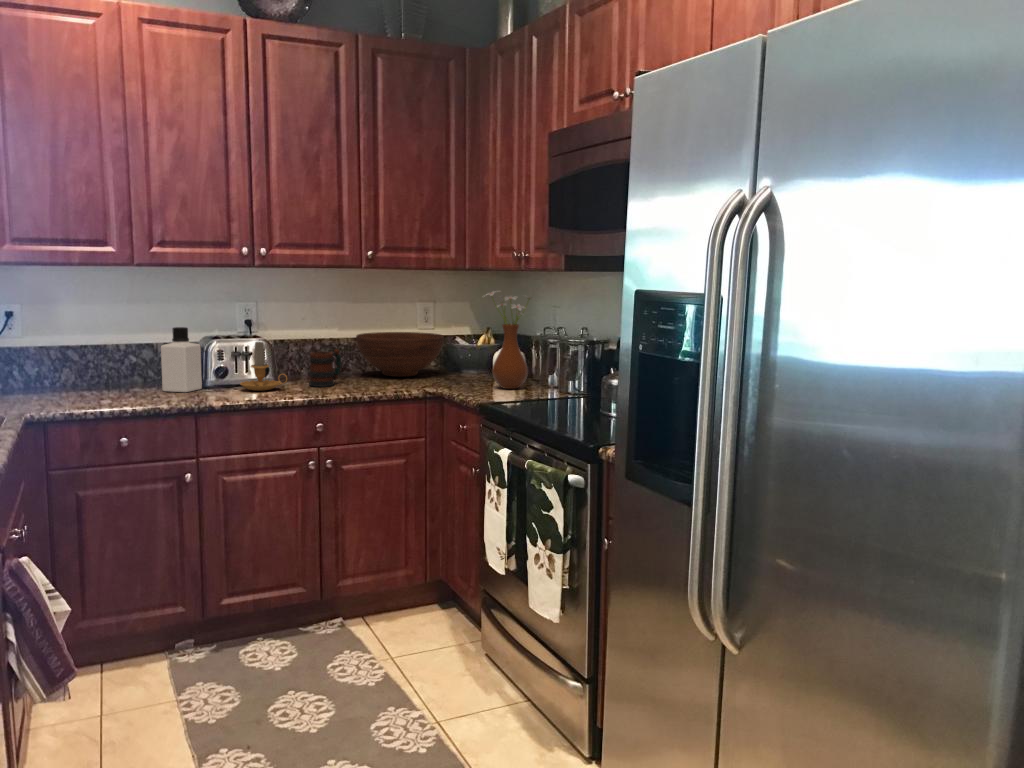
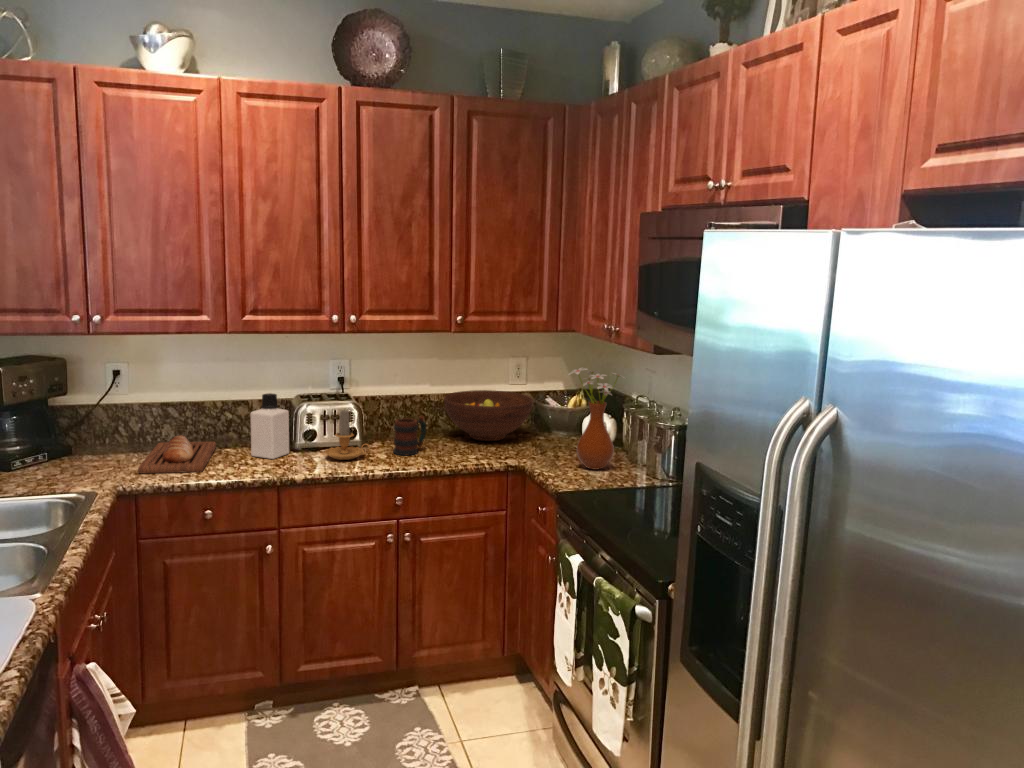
bread loaf: none [44,373,122,404] -> present [138,435,216,474]

